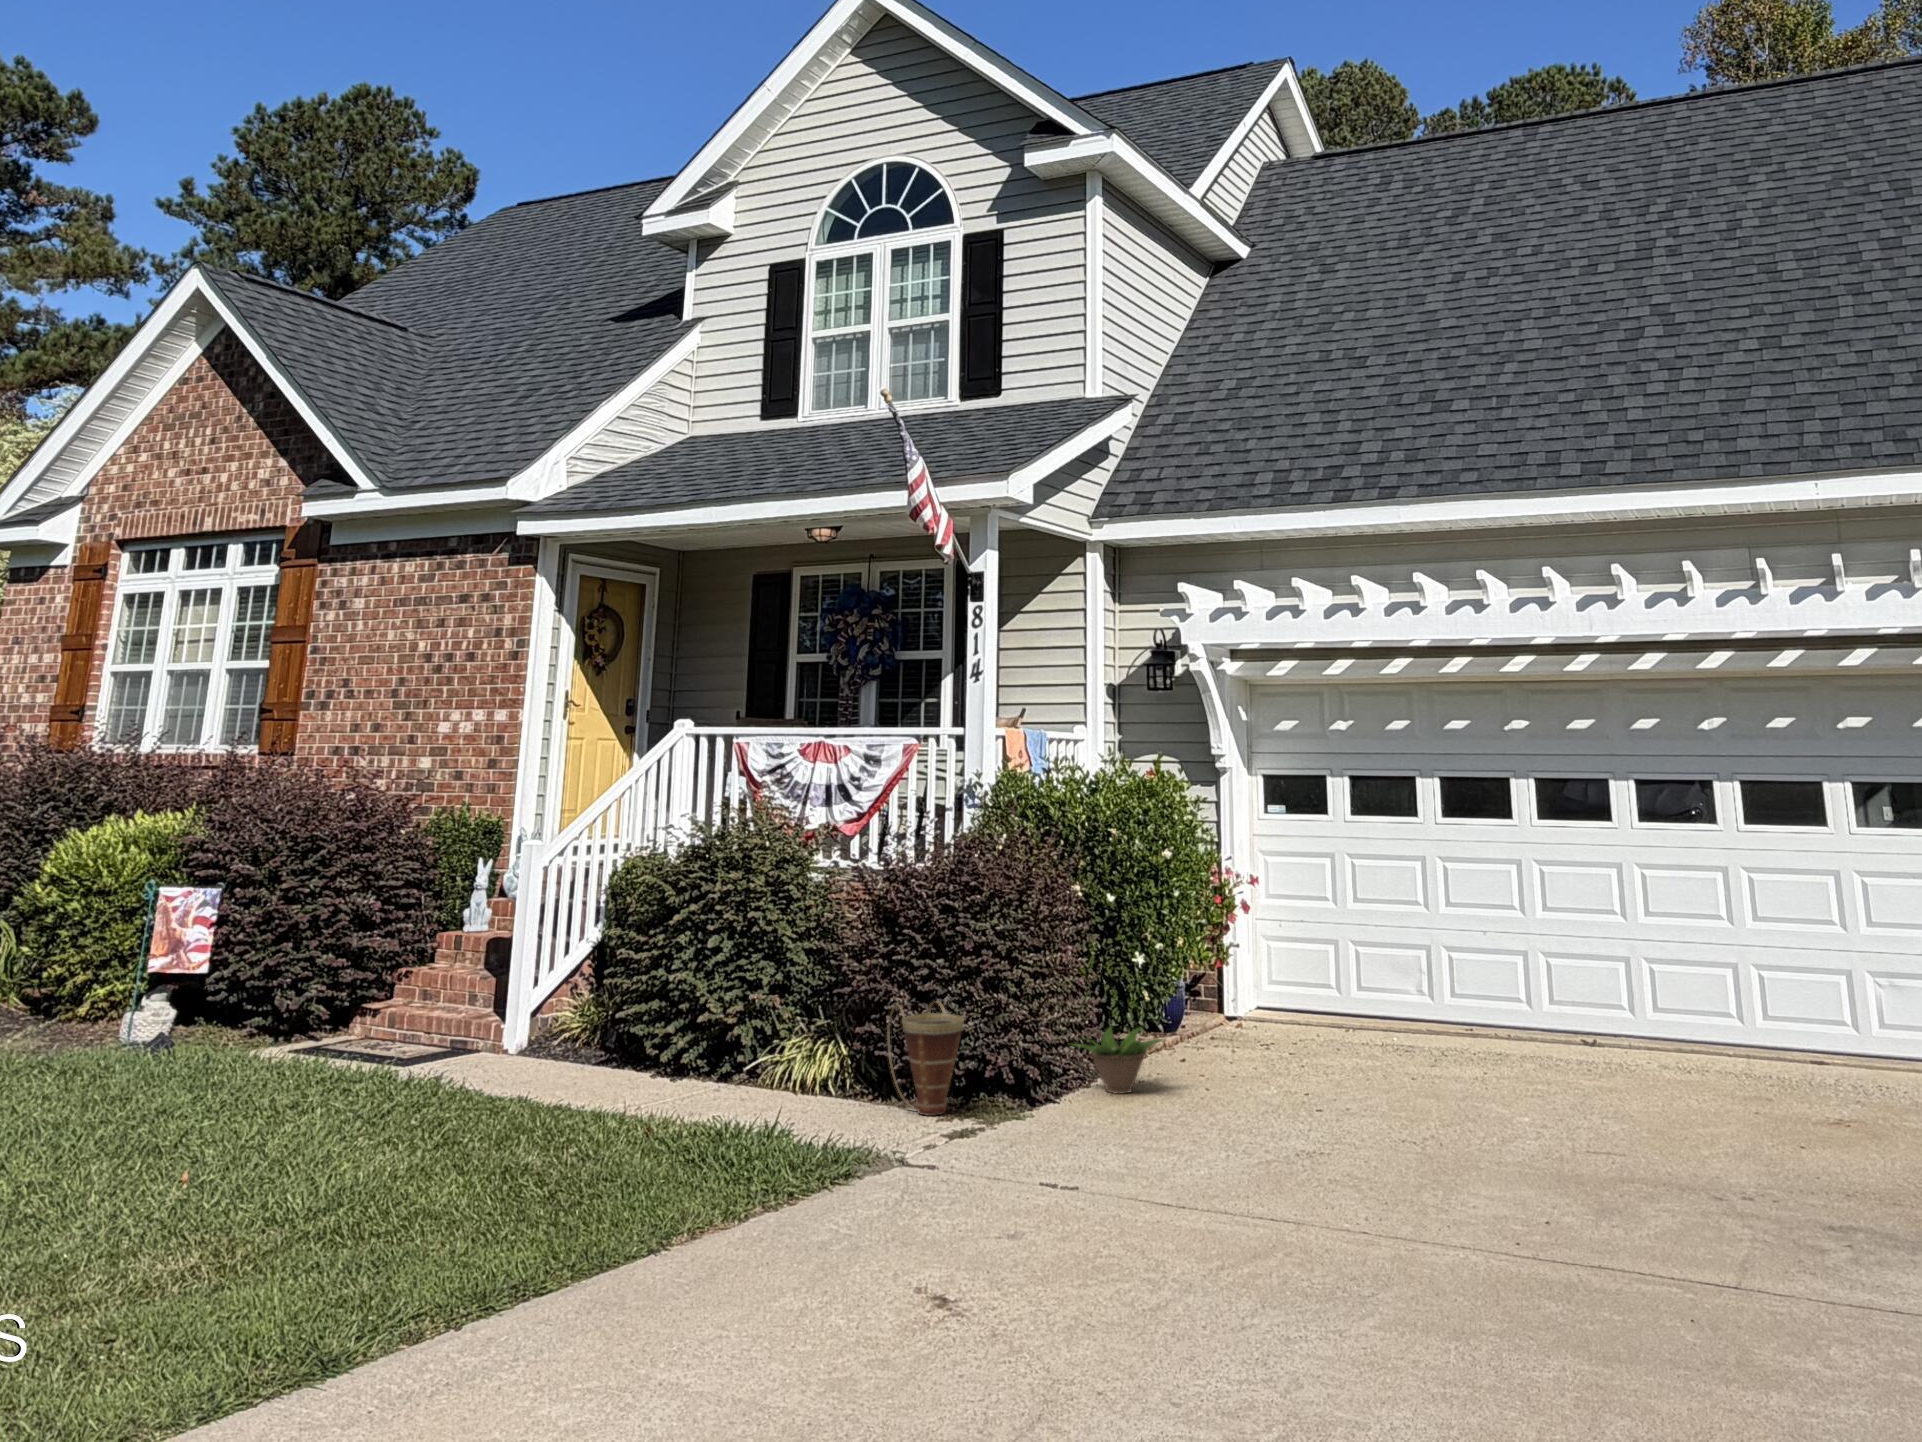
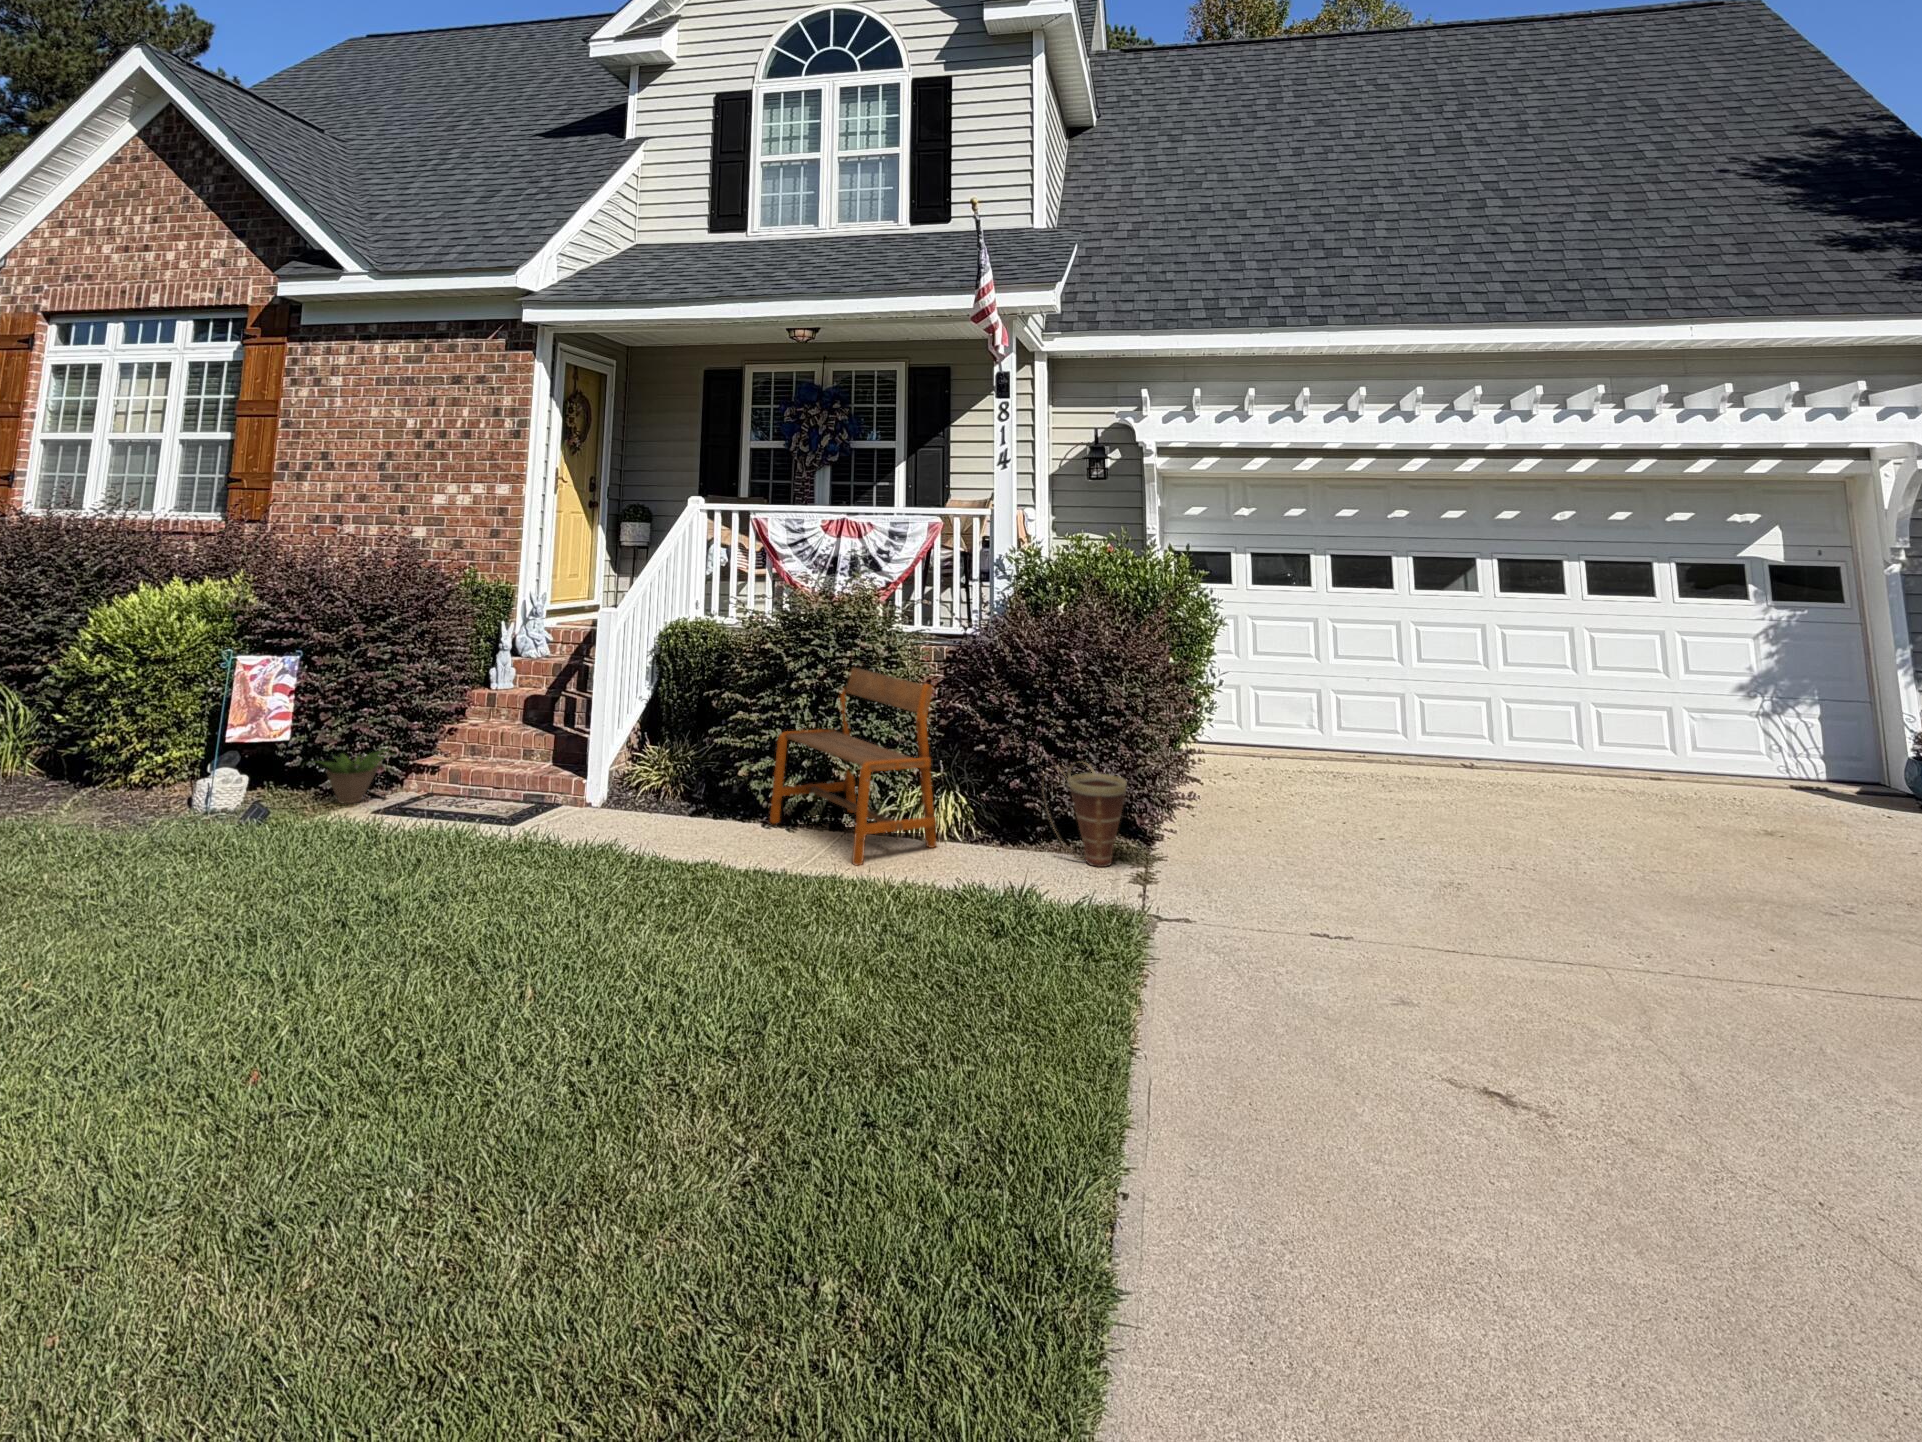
bench: none [648,897,784,1105] -> present [770,668,936,865]
decorative plant: present [1073,1027,1164,1094] -> present [307,748,390,804]

